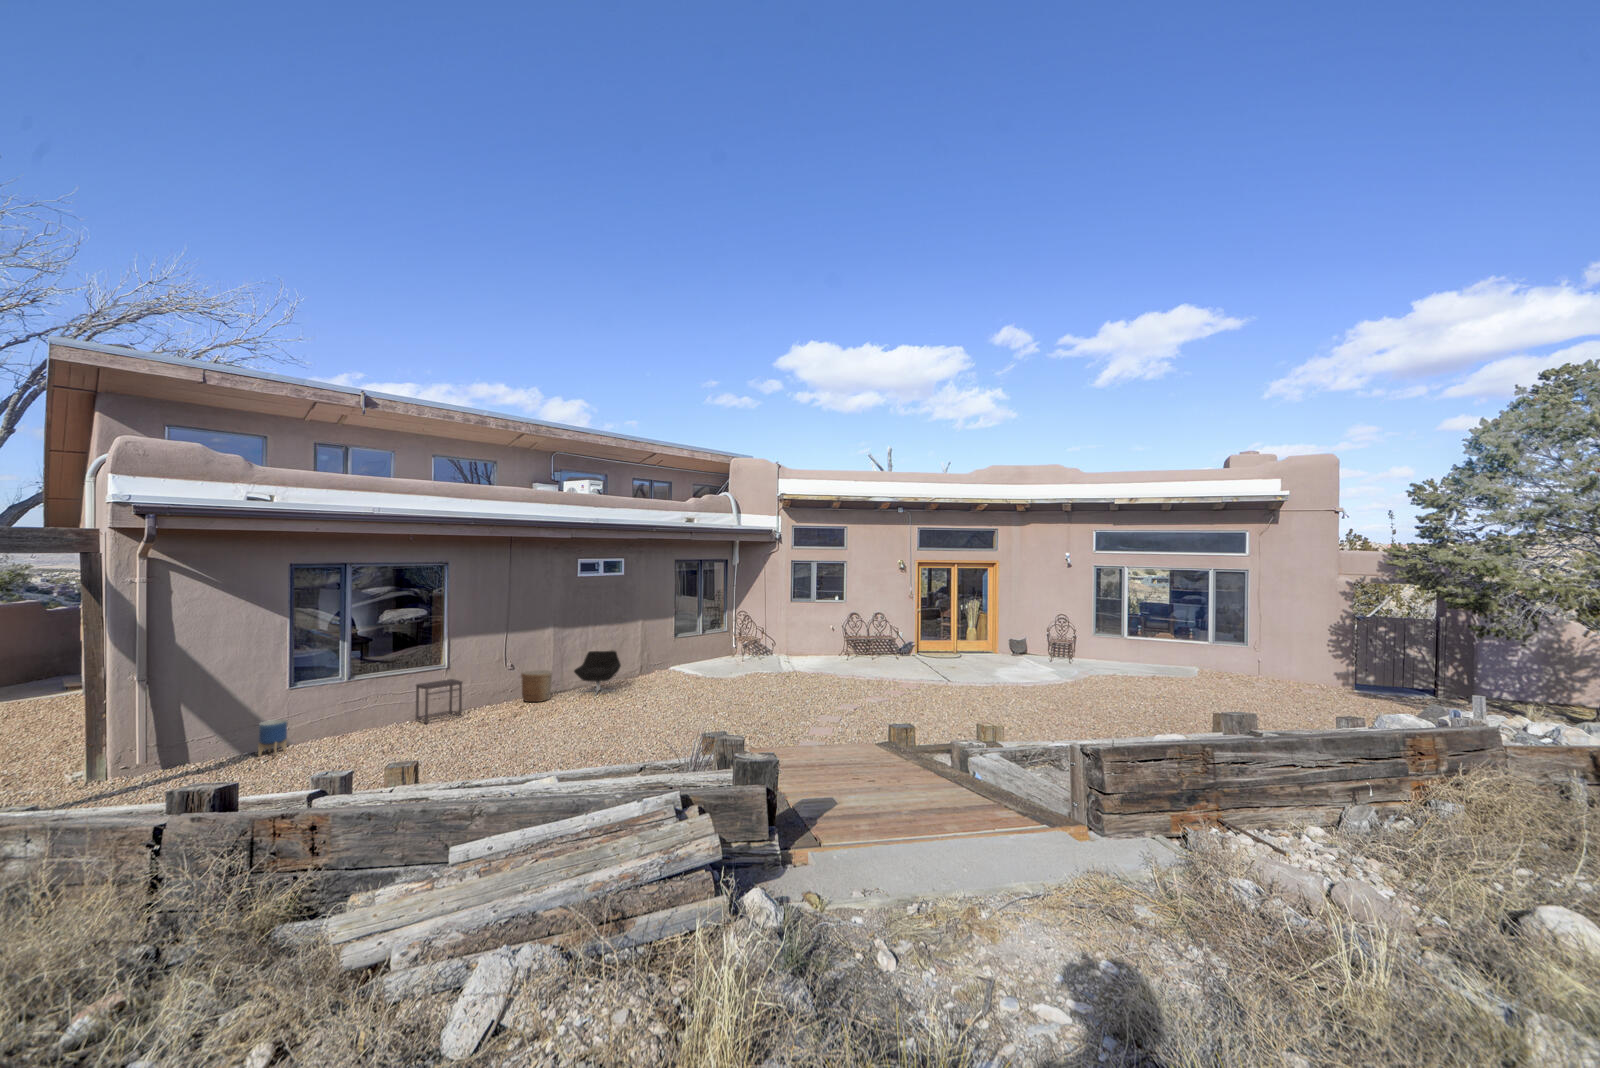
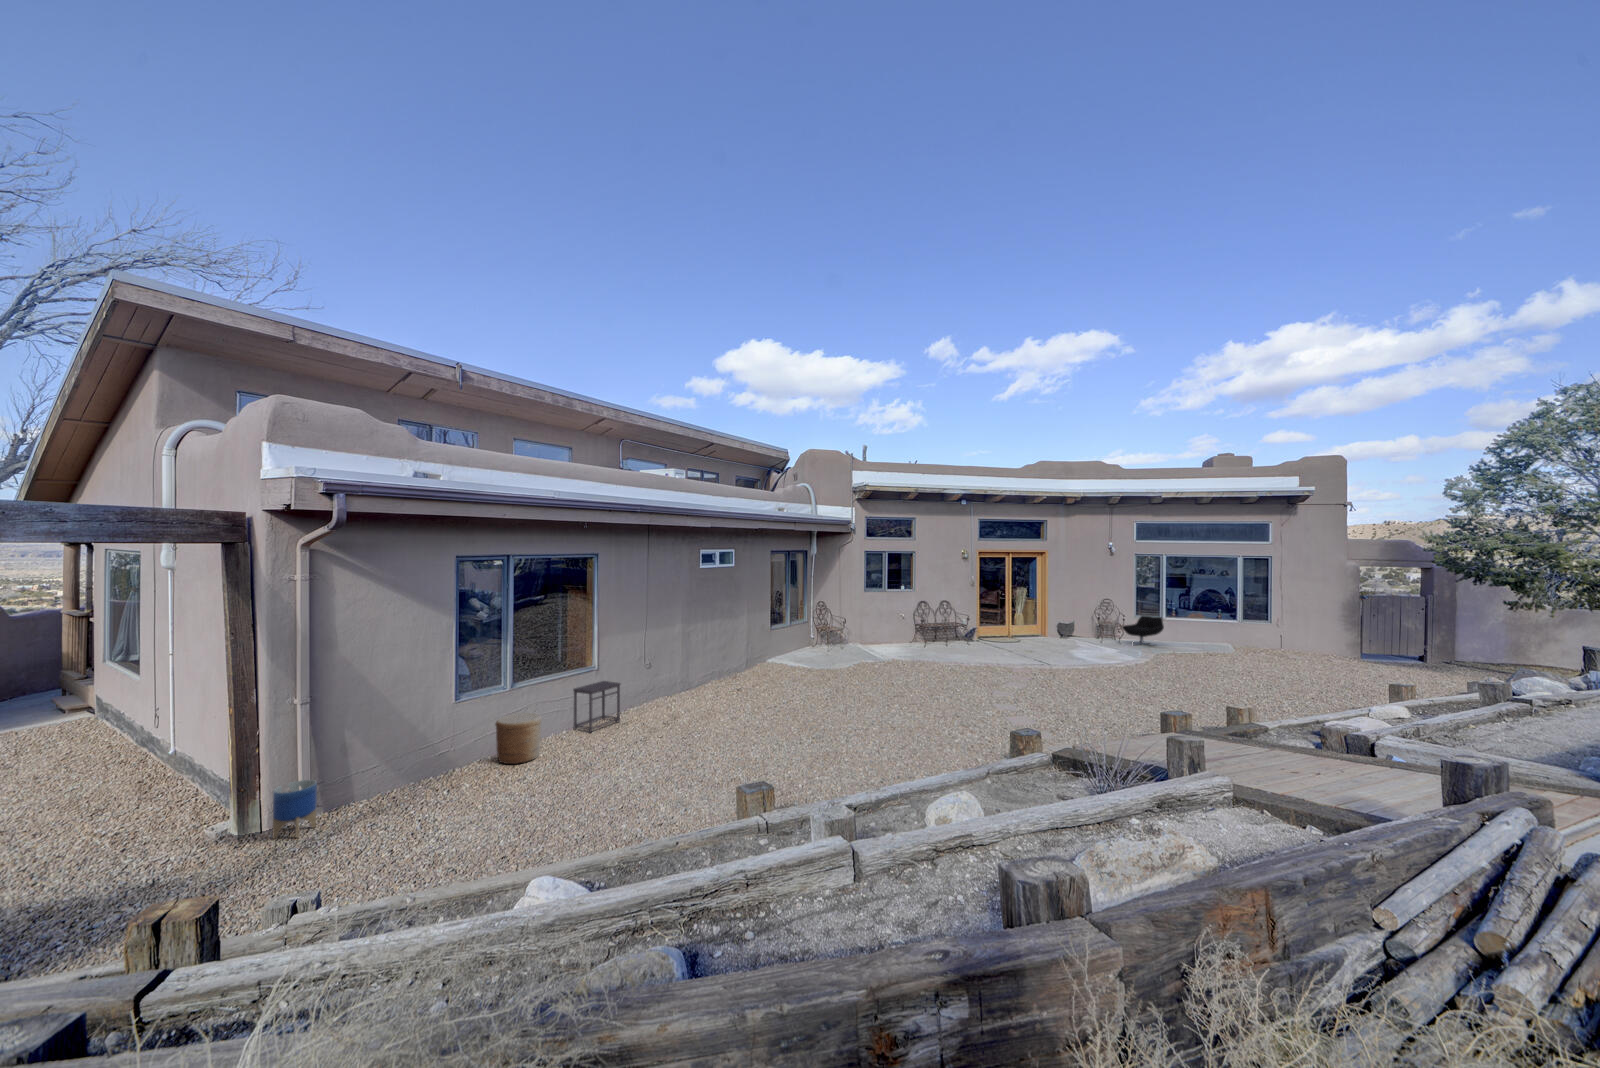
lounge chair: present [574,651,621,695] -> present [1122,616,1164,644]
woven basket: present [521,670,552,702] -> present [495,713,542,764]
planter: present [258,720,287,756] -> present [272,780,317,838]

